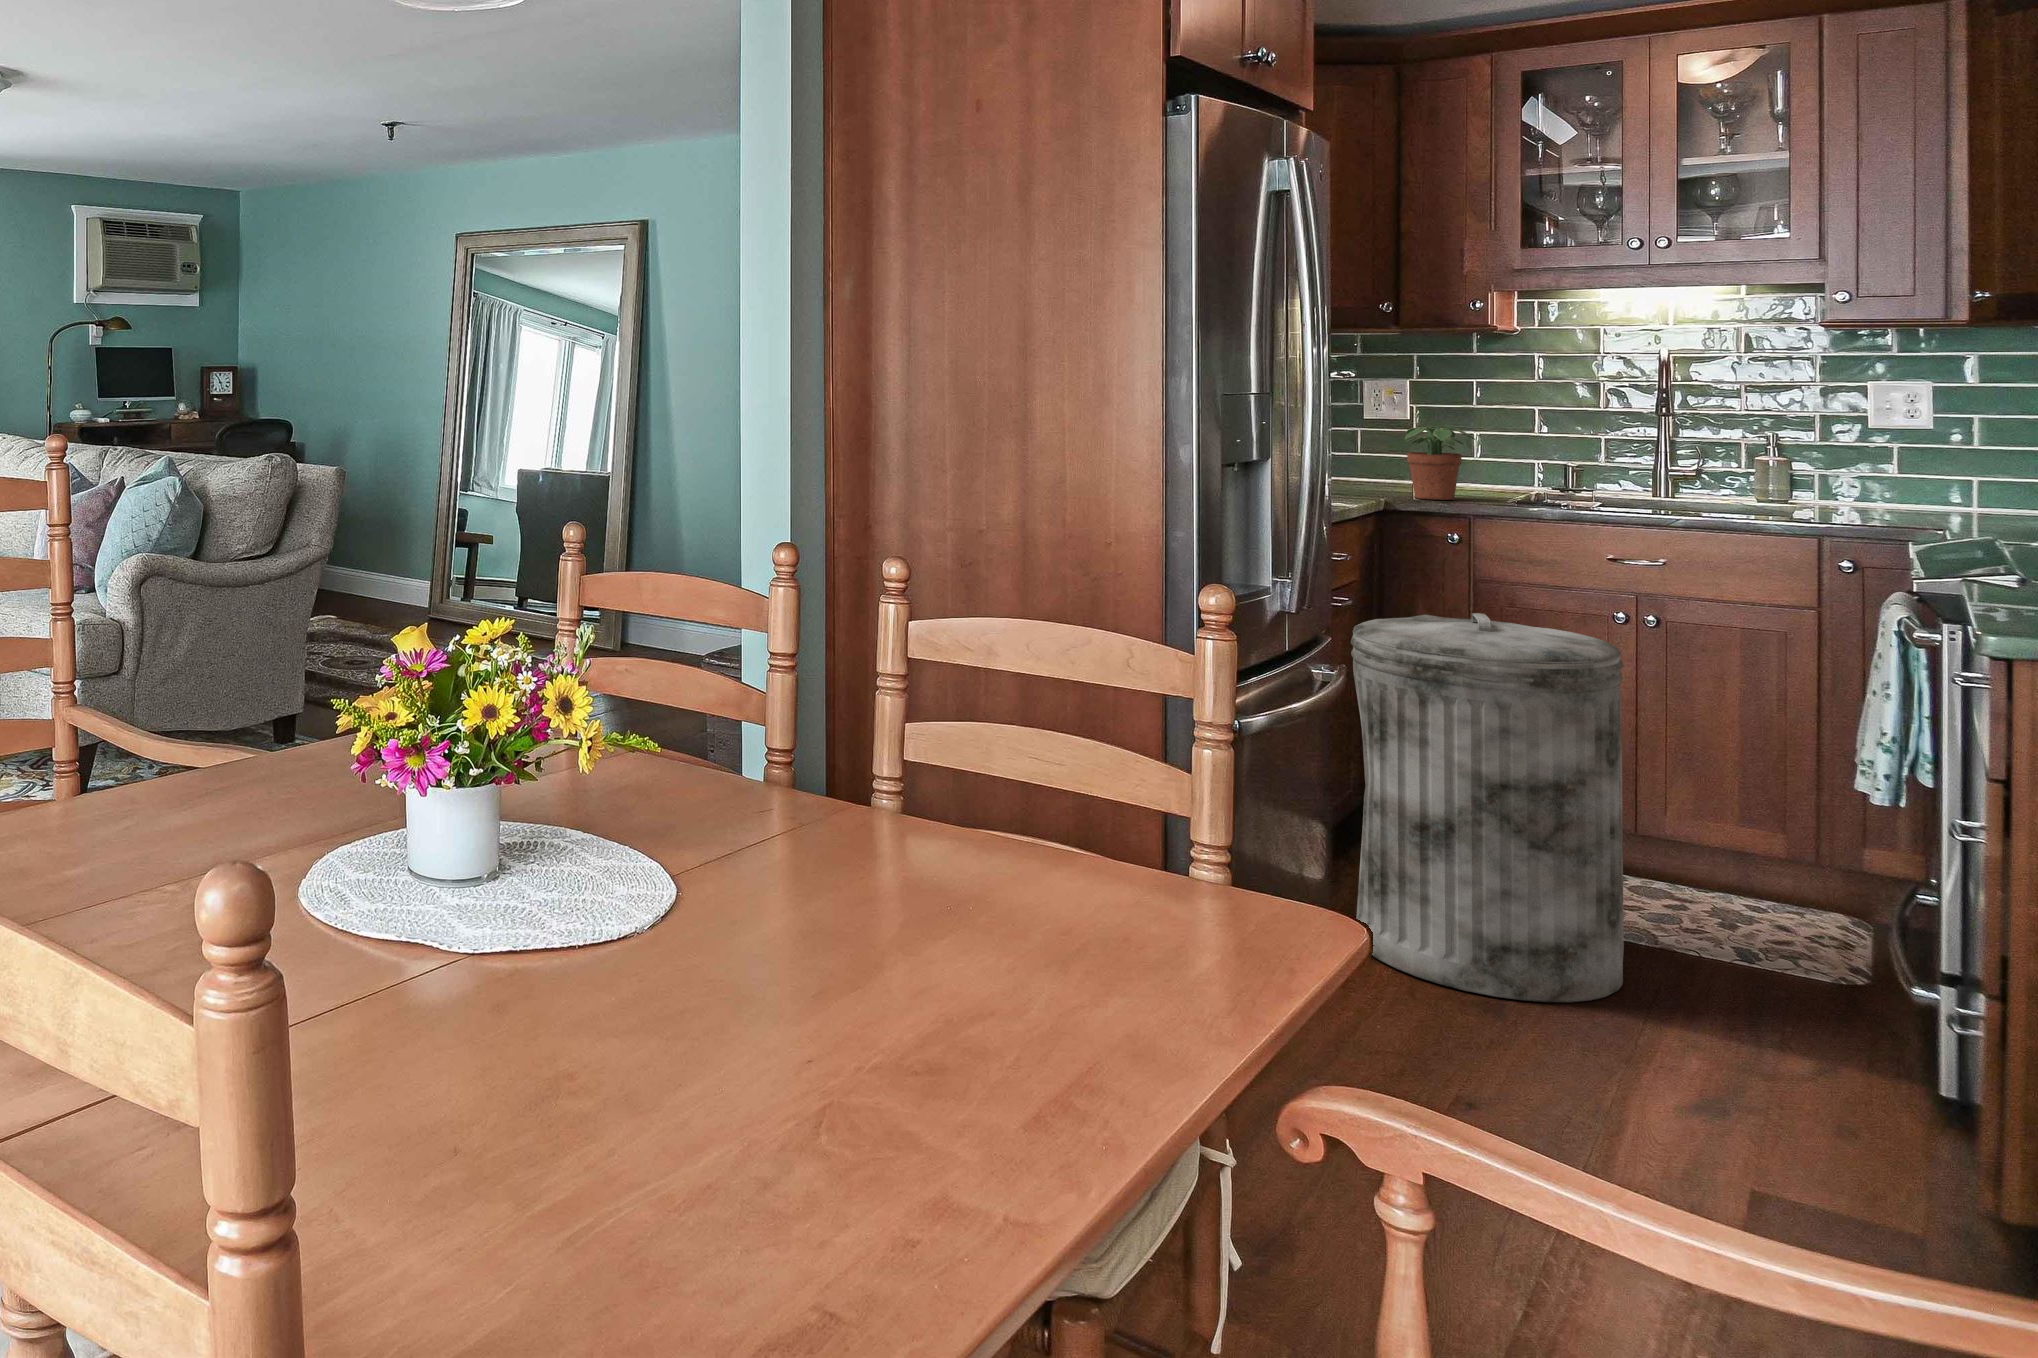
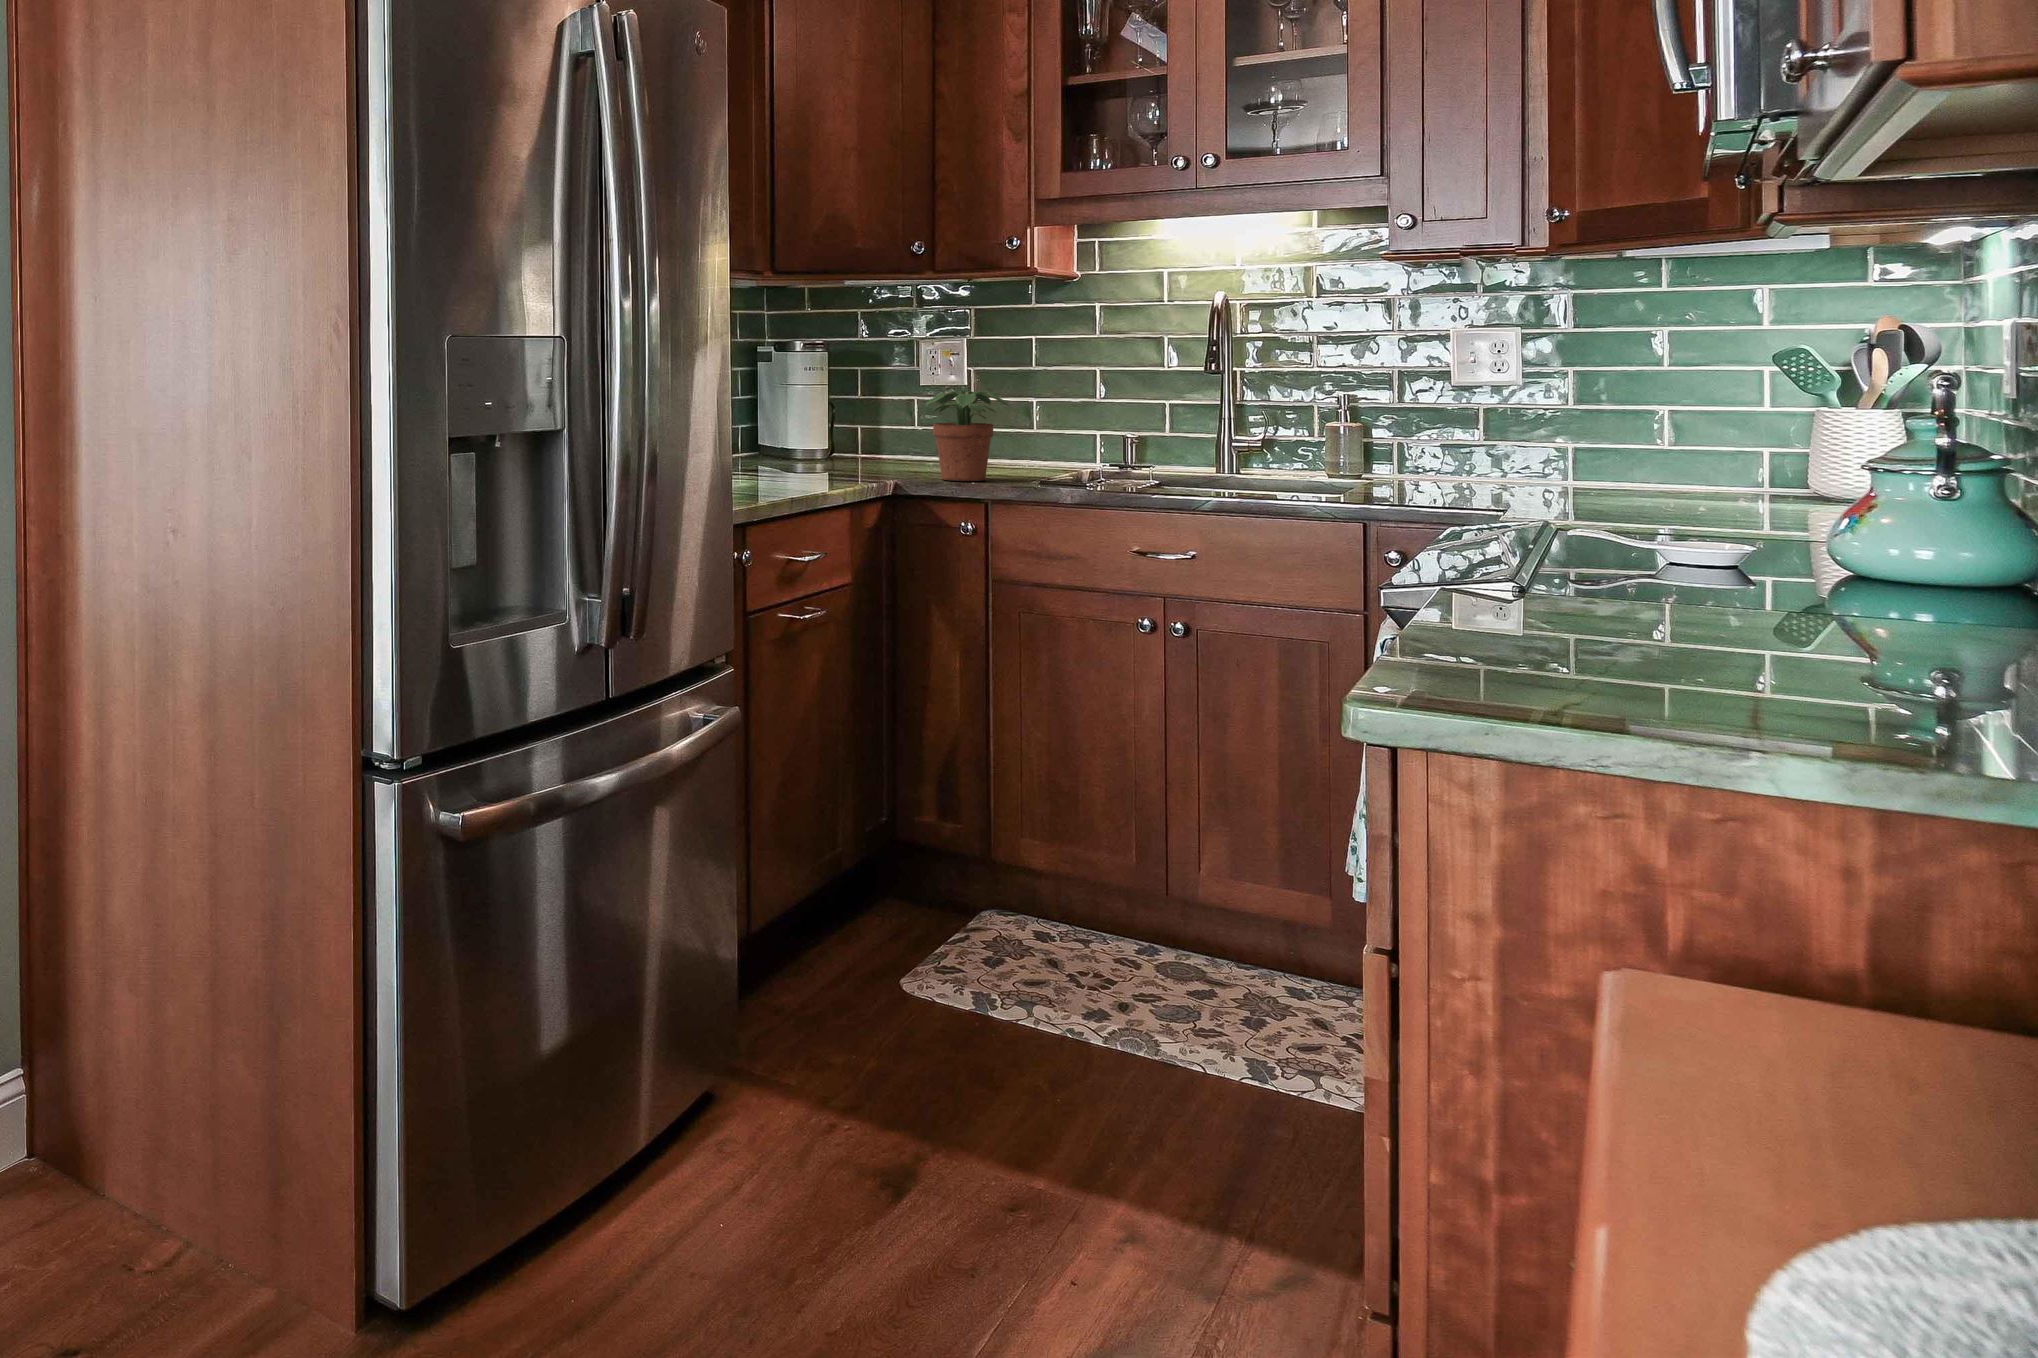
trash can: present [1351,613,1624,1002] -> none [761,630,1080,1164]

